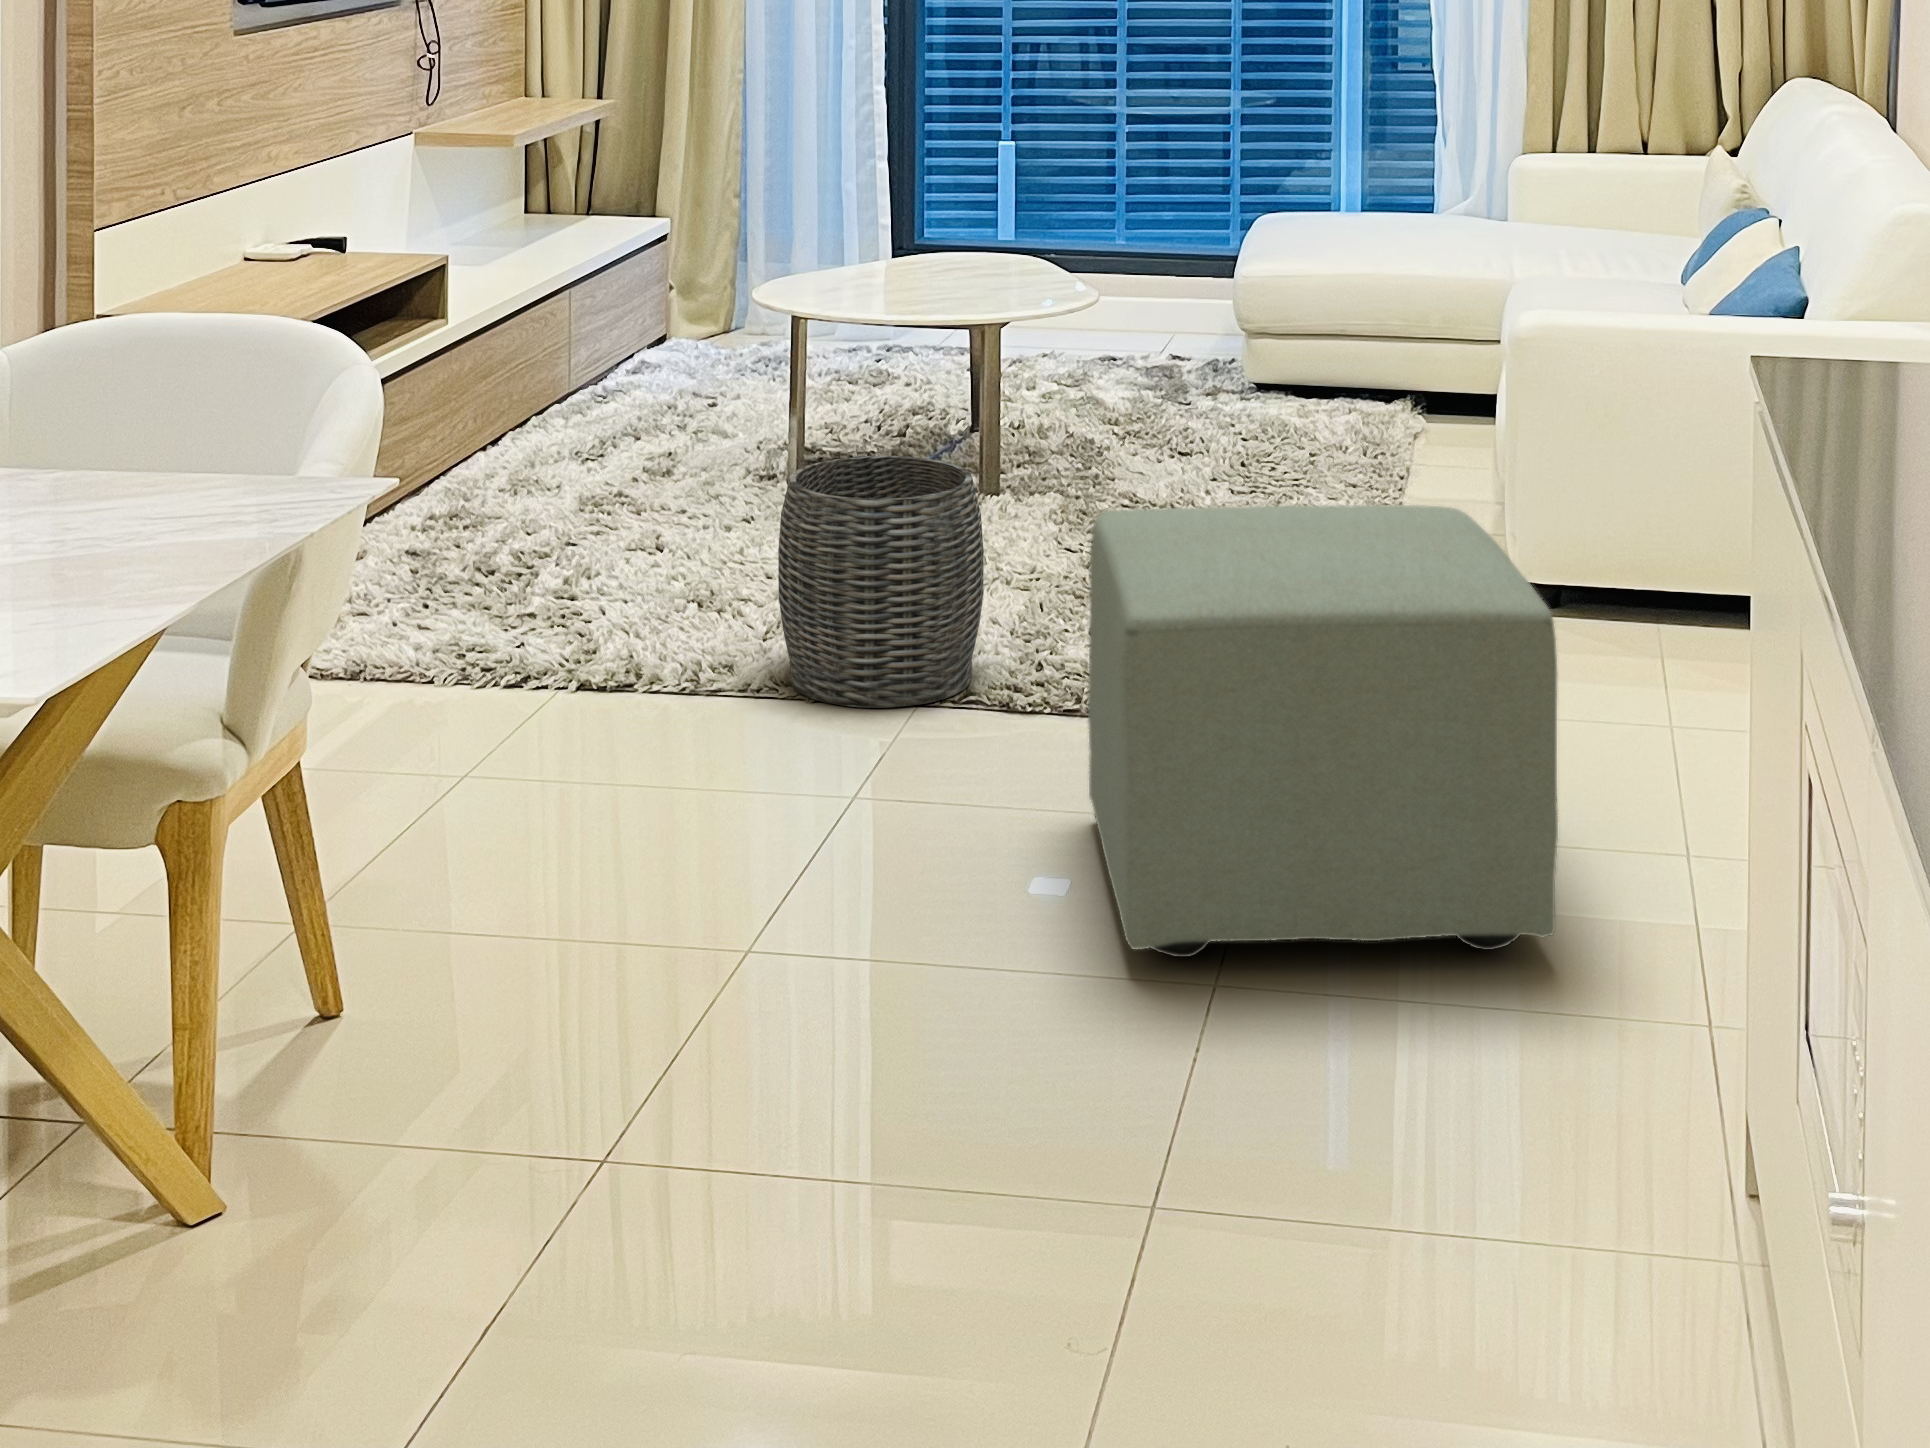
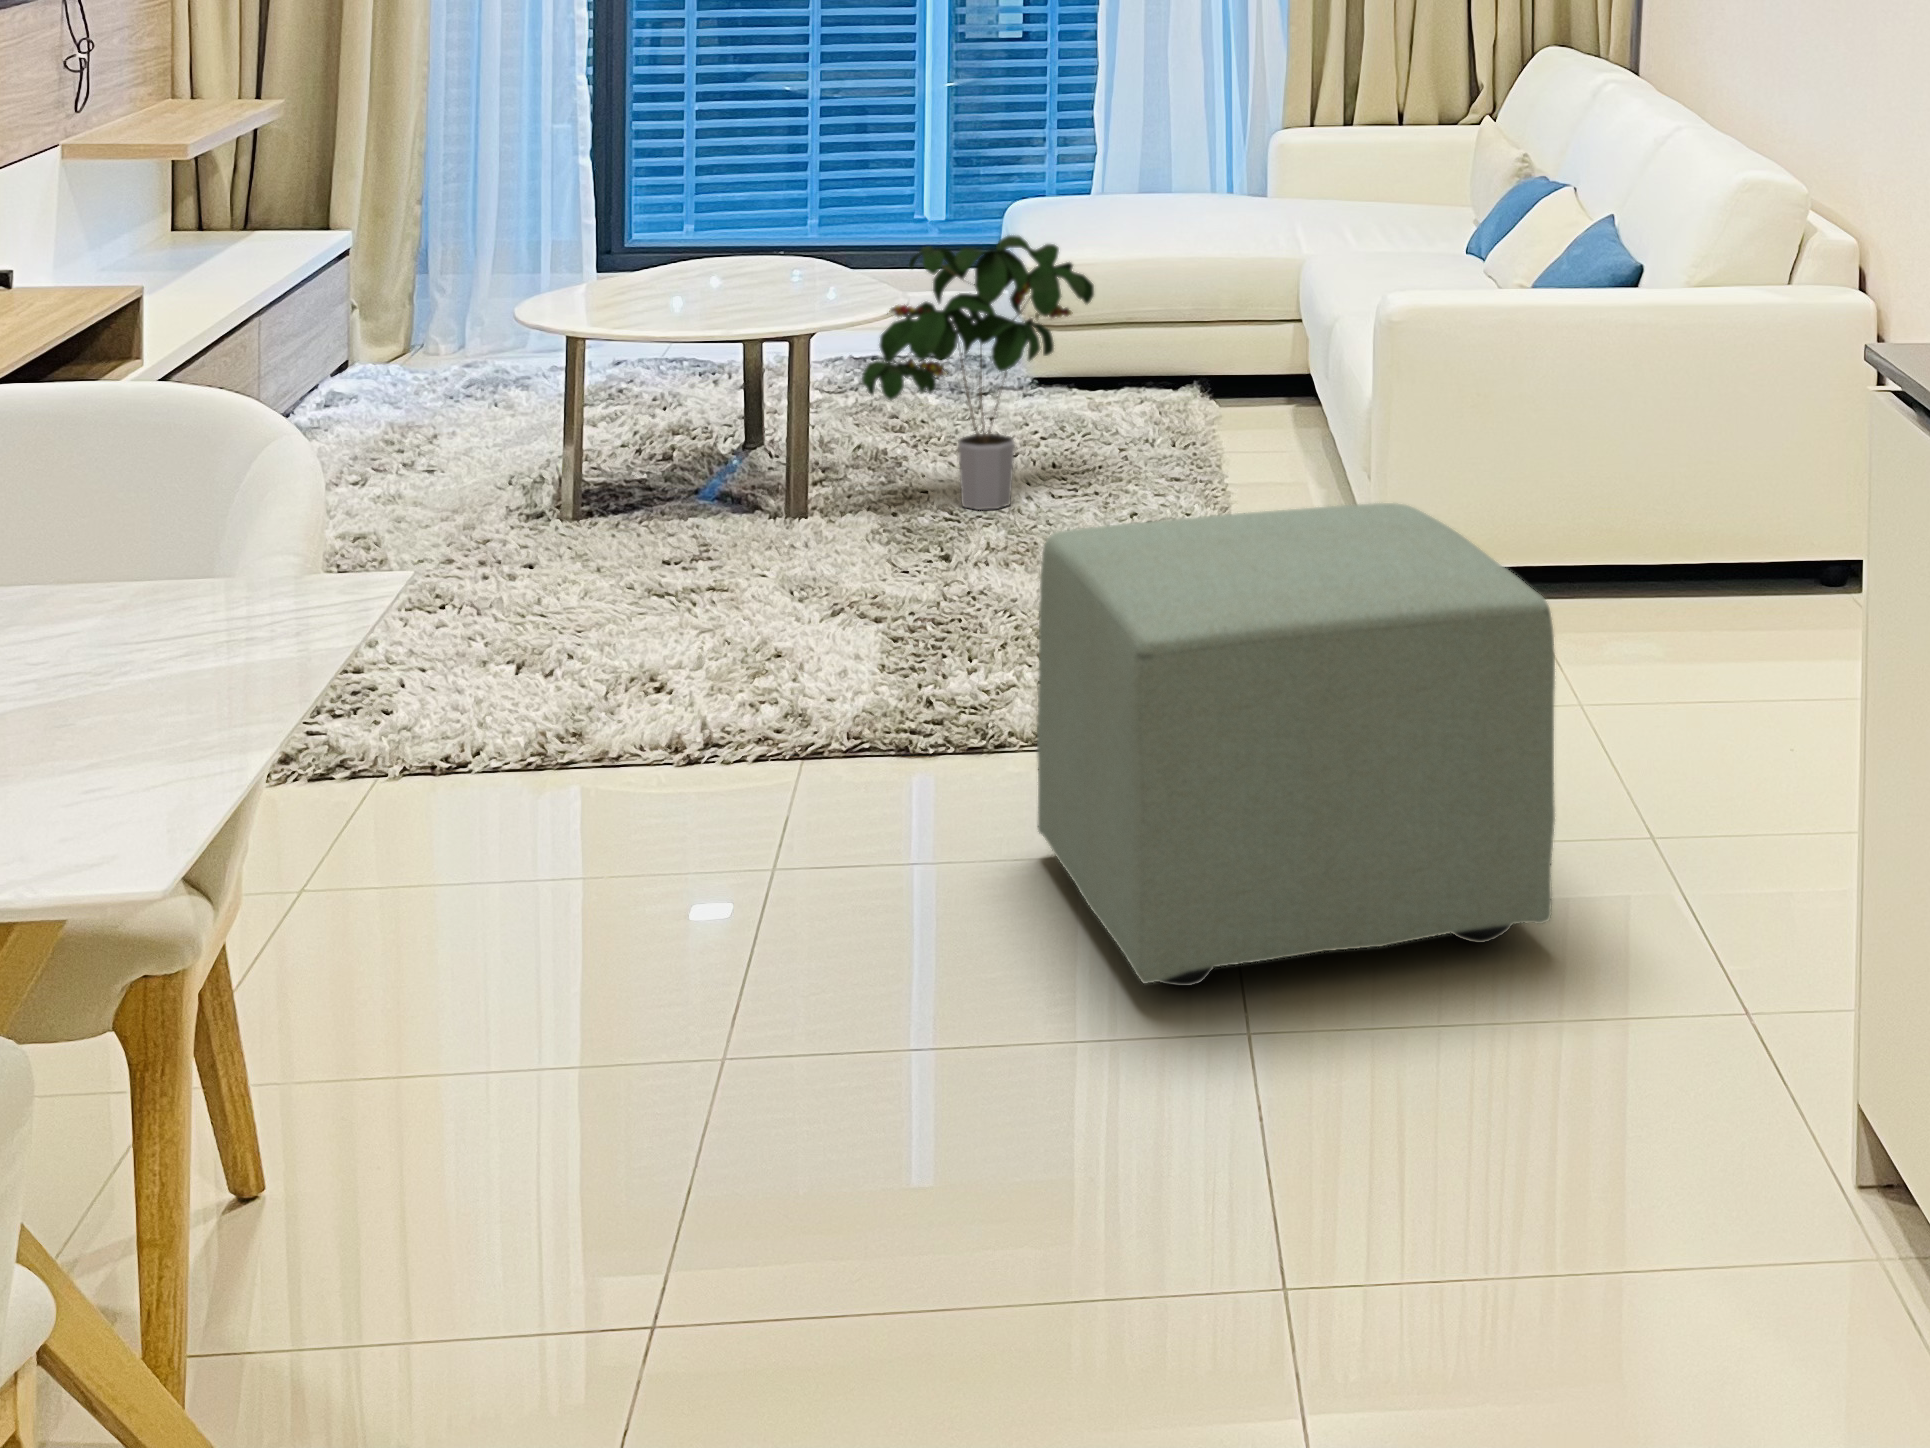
potted plant: none [1051,237,1278,497] -> present [862,235,1094,510]
woven basket: present [778,456,984,708] -> none [638,487,866,760]

